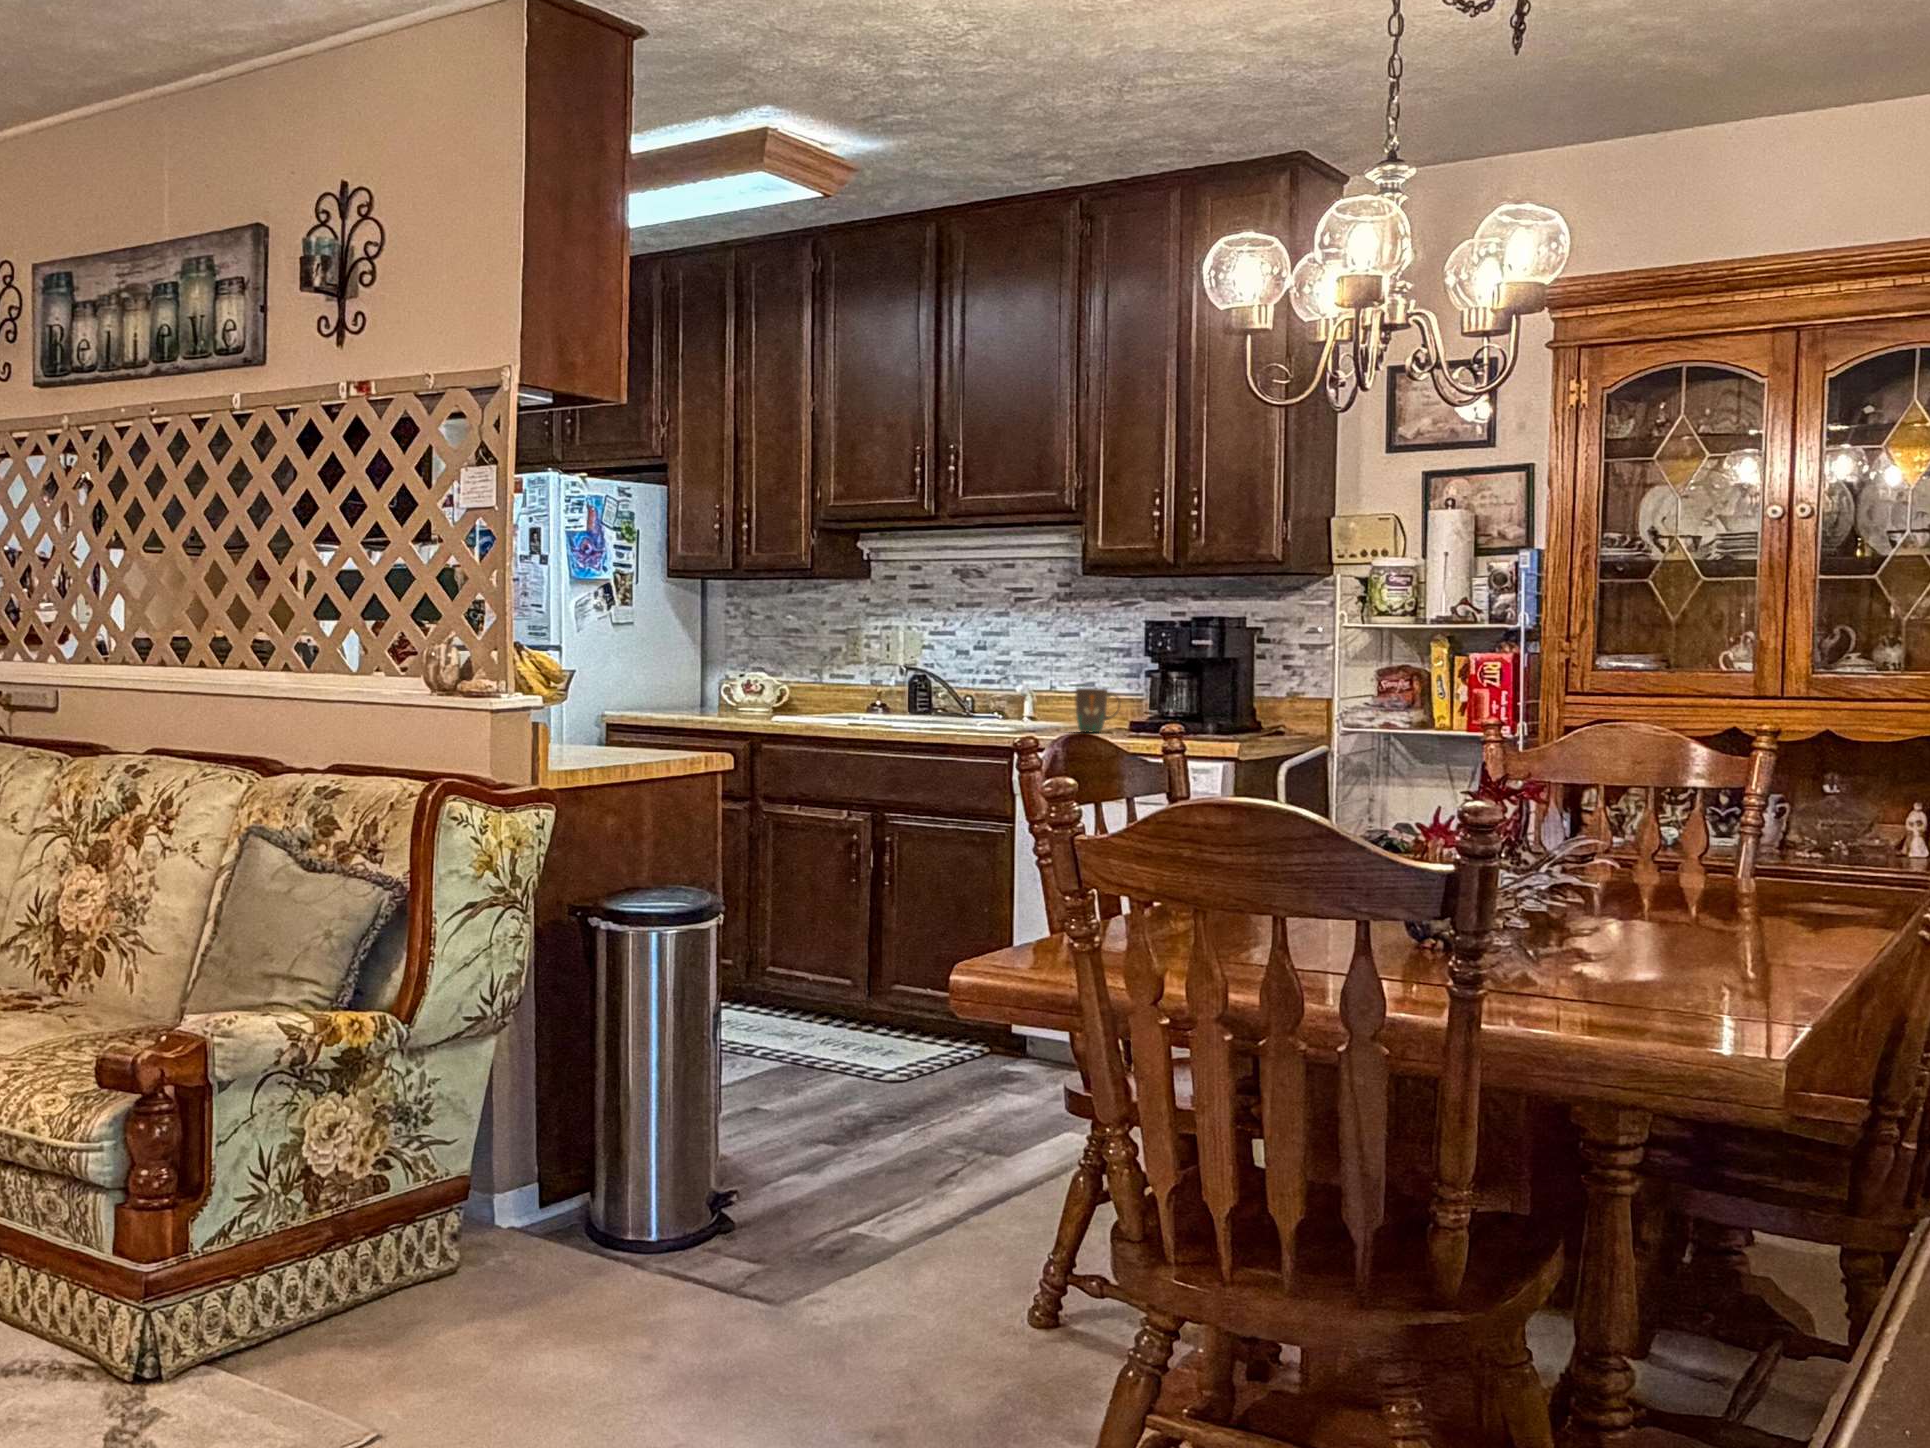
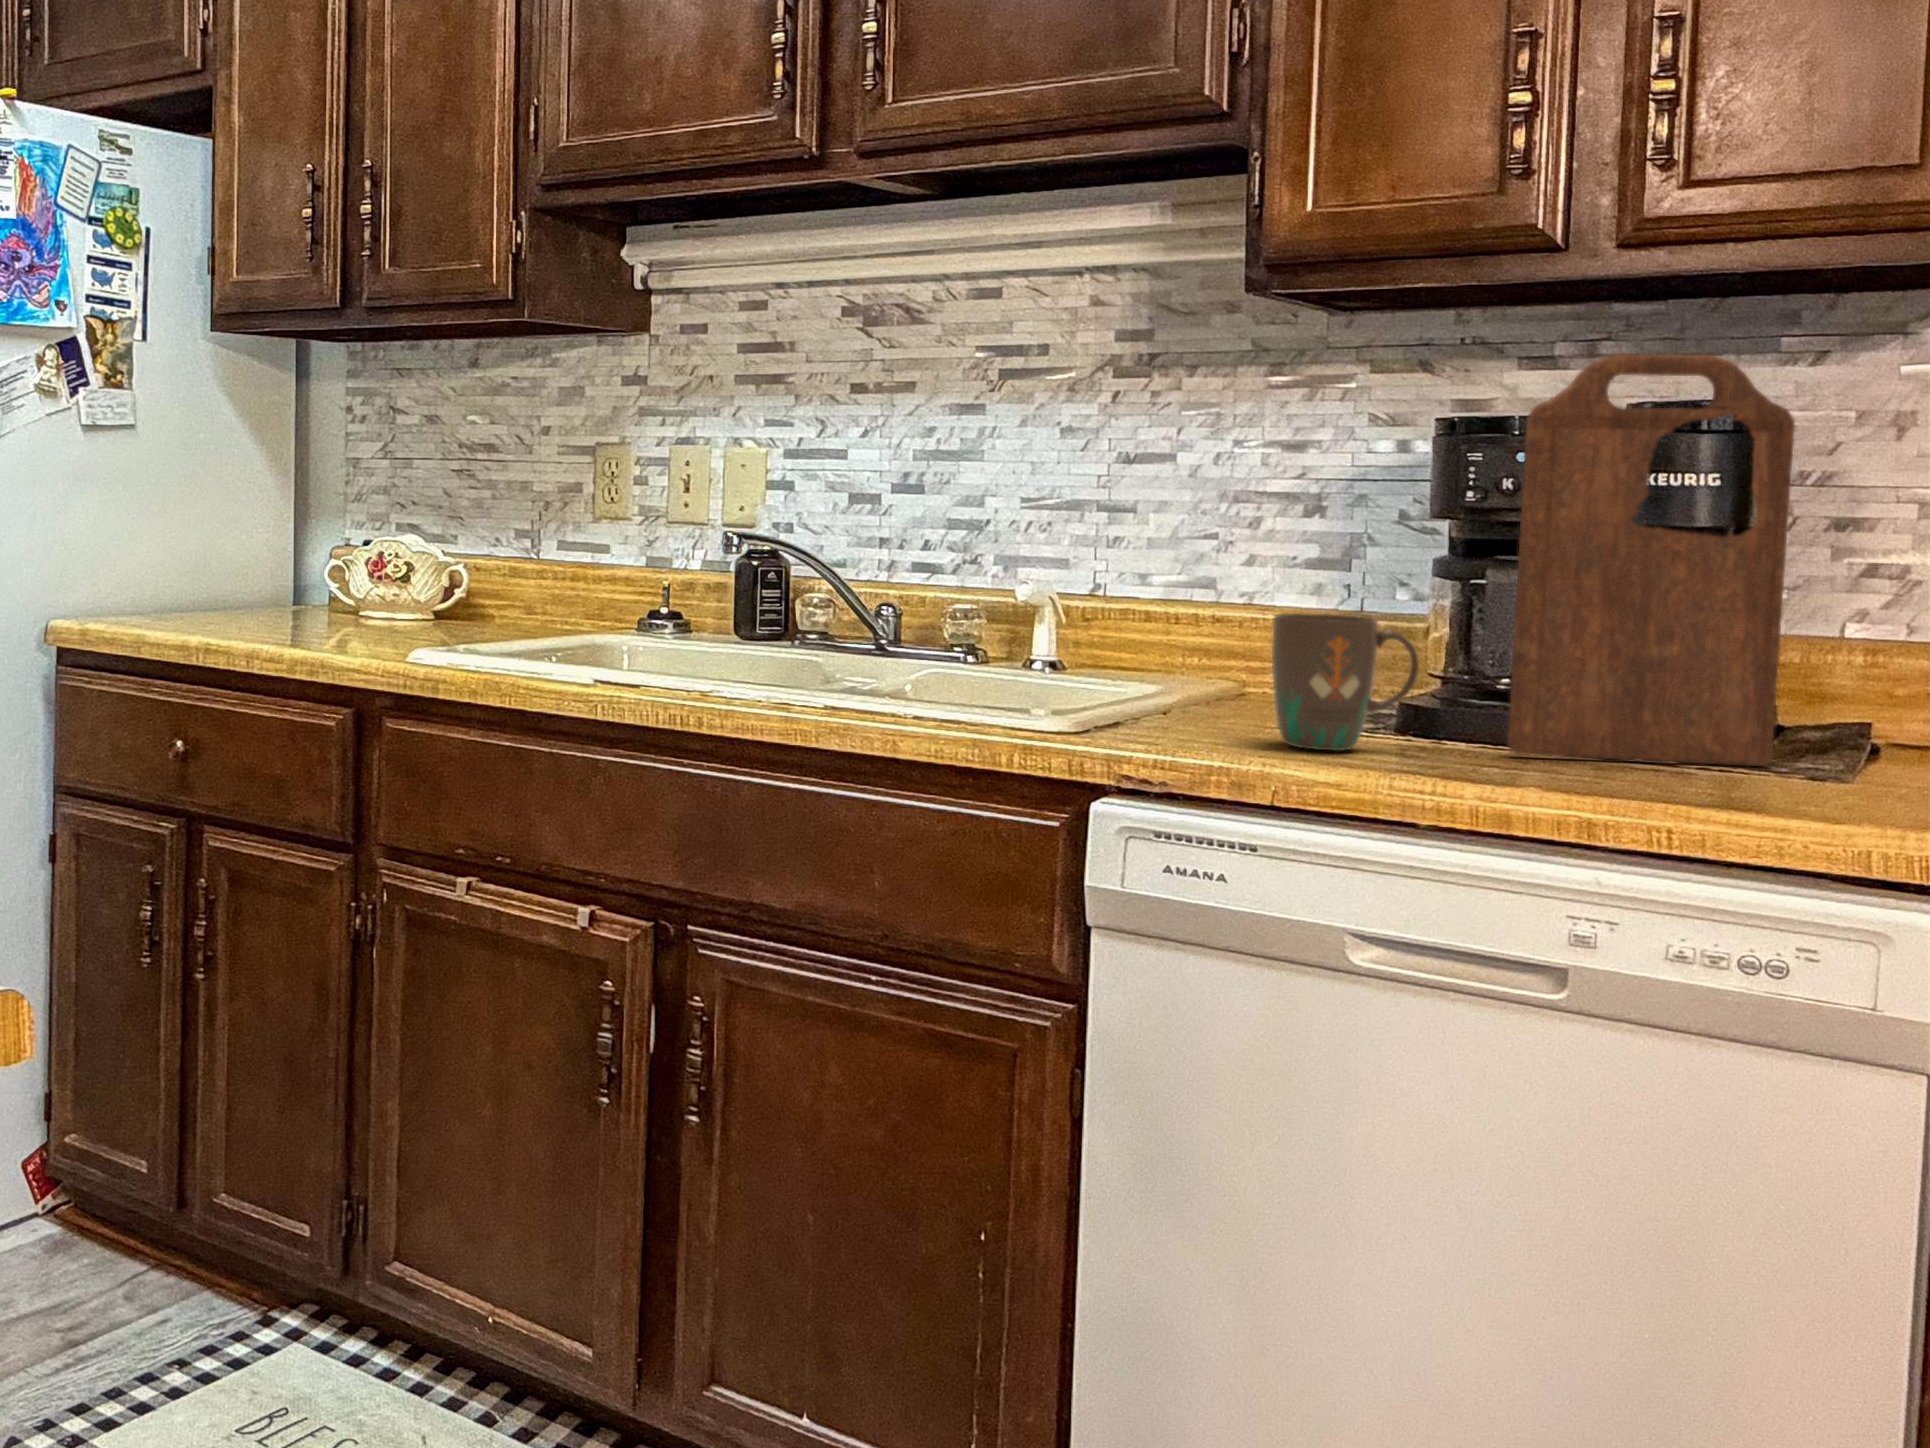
cutting board: none [1148,602,1229,734] -> present [1507,354,1795,766]

